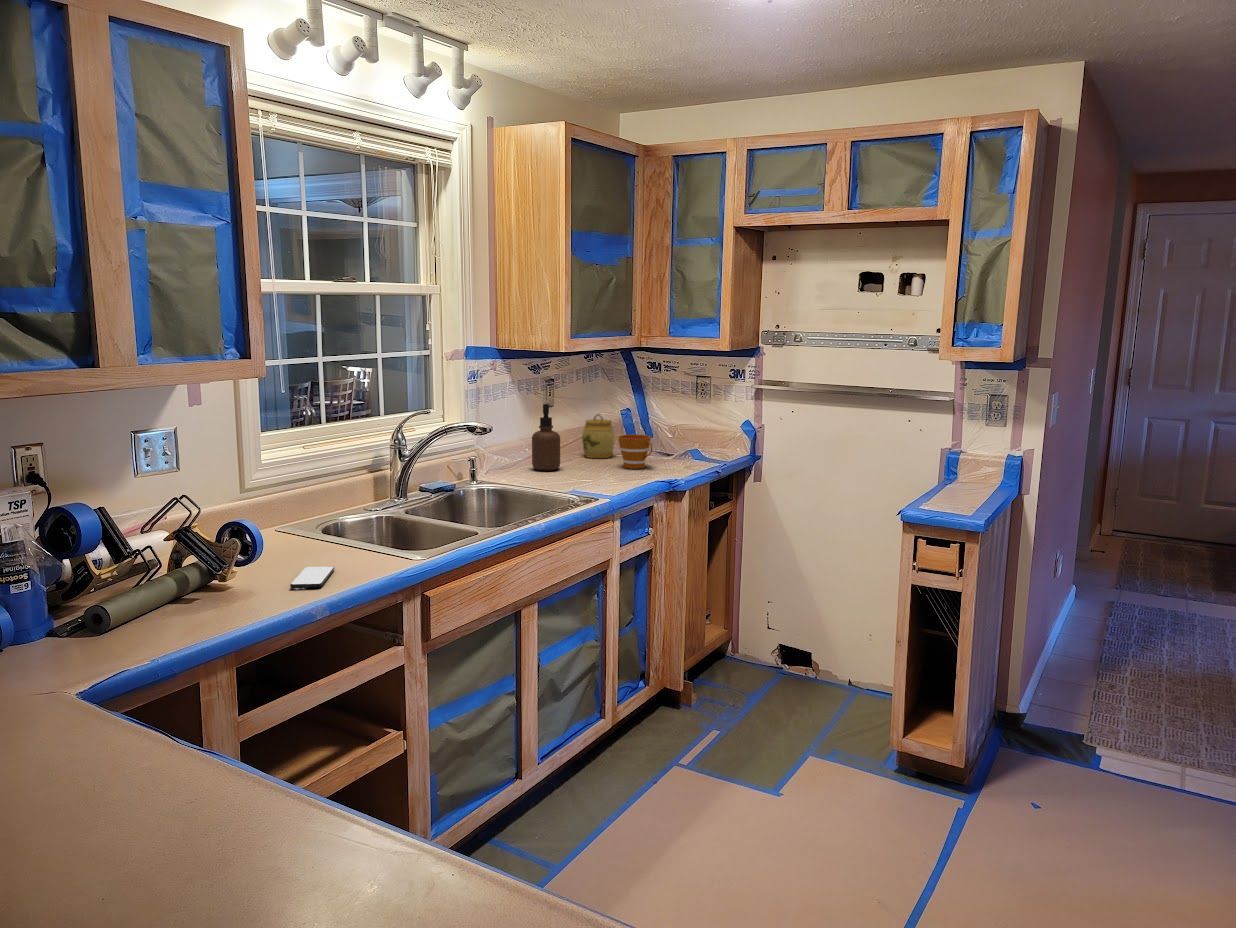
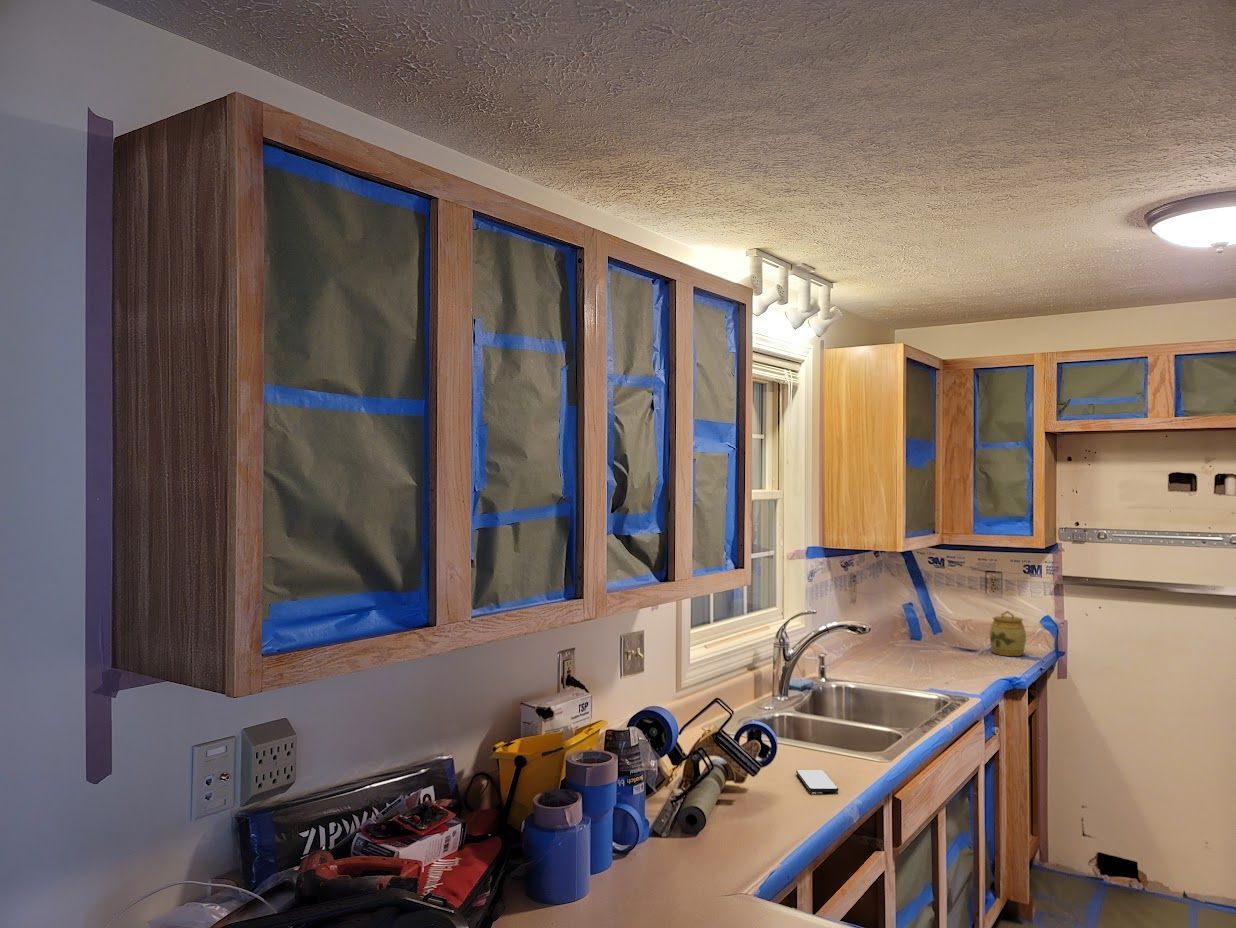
soap dispenser: present [532,404,560,471] -> none [860,601,888,667]
jar: present [582,414,614,458] -> present [990,611,1026,656]
cup: present [619,434,652,469] -> none [941,631,979,666]

